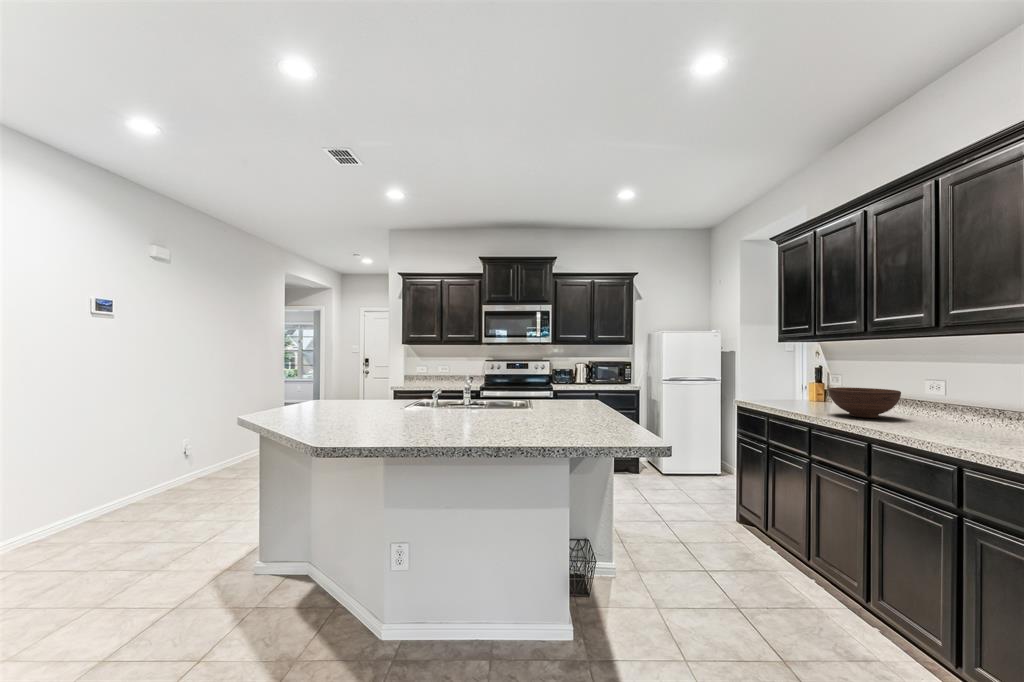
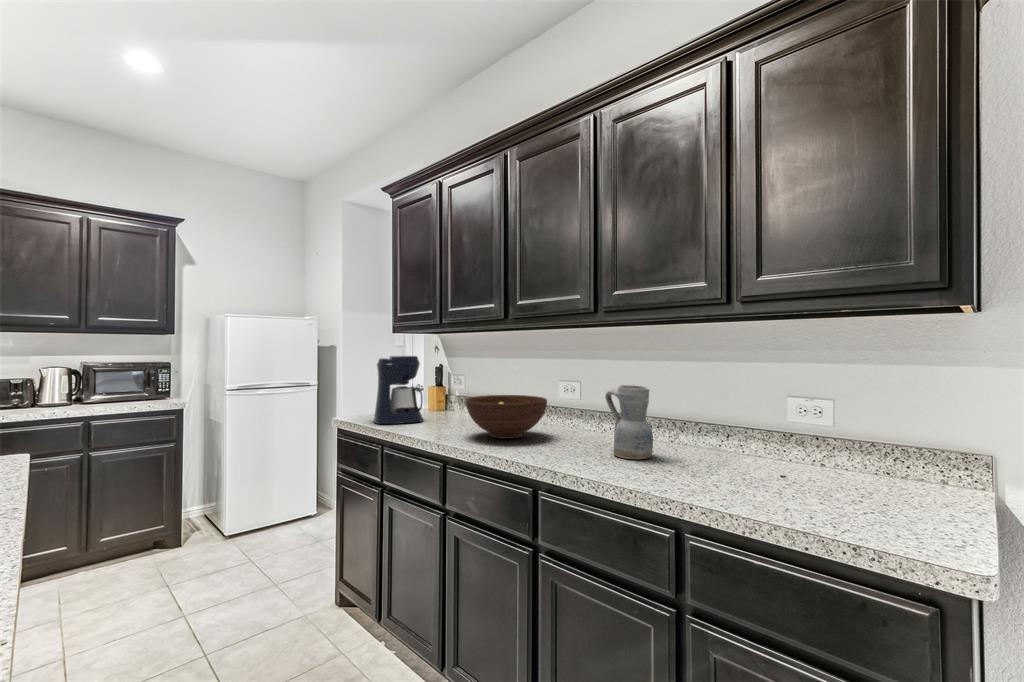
coffee maker: none [763,359,801,405] -> present [374,356,423,424]
ceramic pitcher: none [941,381,987,435] -> present [606,385,653,459]

